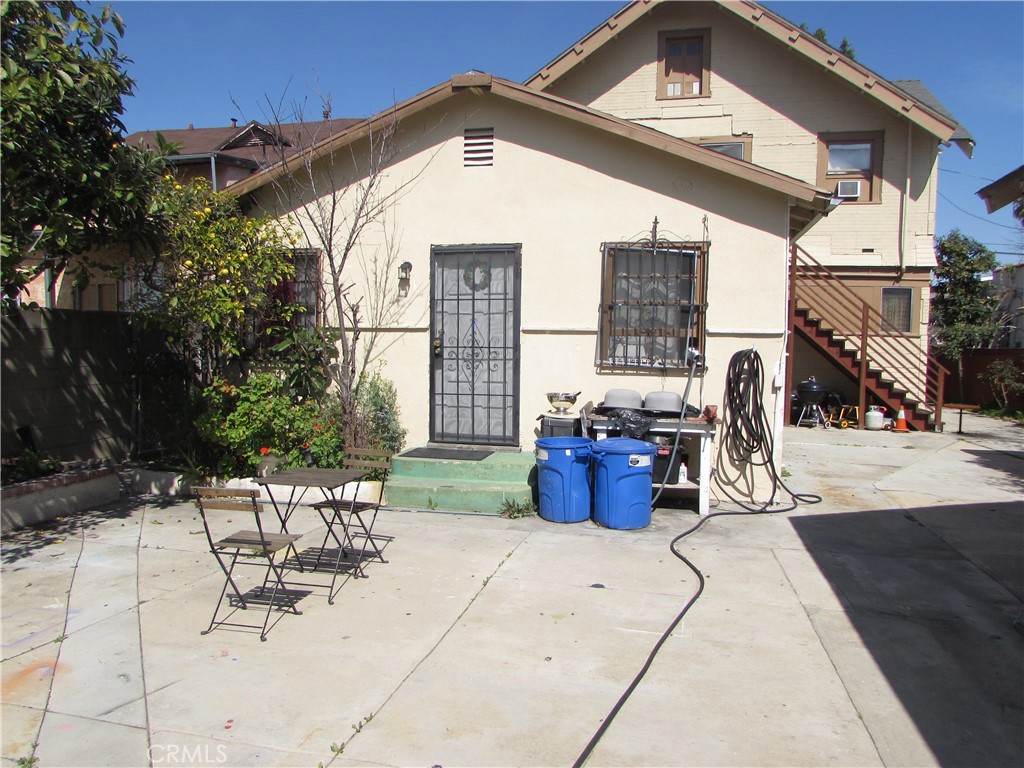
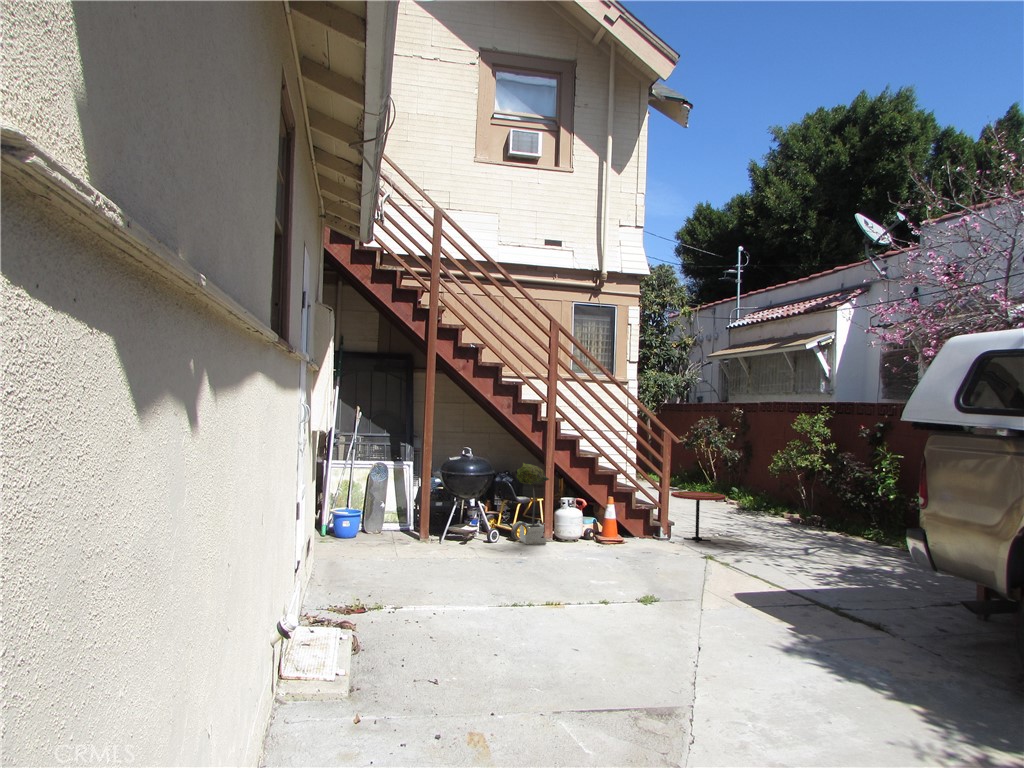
potted tree: none [843,385,863,431] -> present [517,463,549,544]

